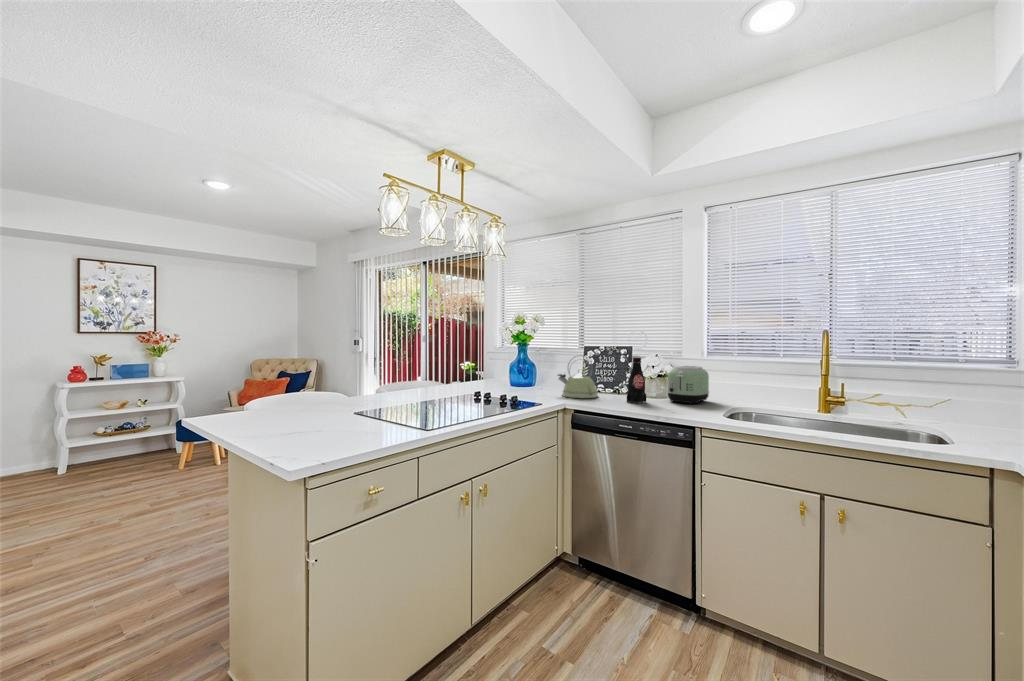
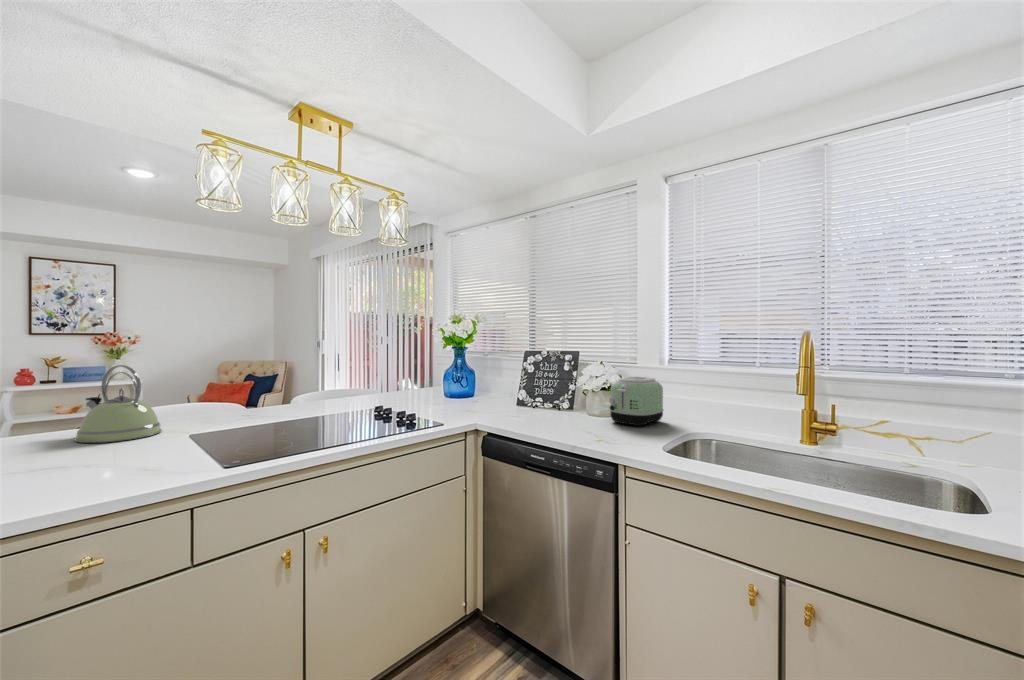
kettle: present [558,355,598,398] -> present [75,365,162,443]
bottle: present [627,357,646,403] -> none [556,366,581,425]

